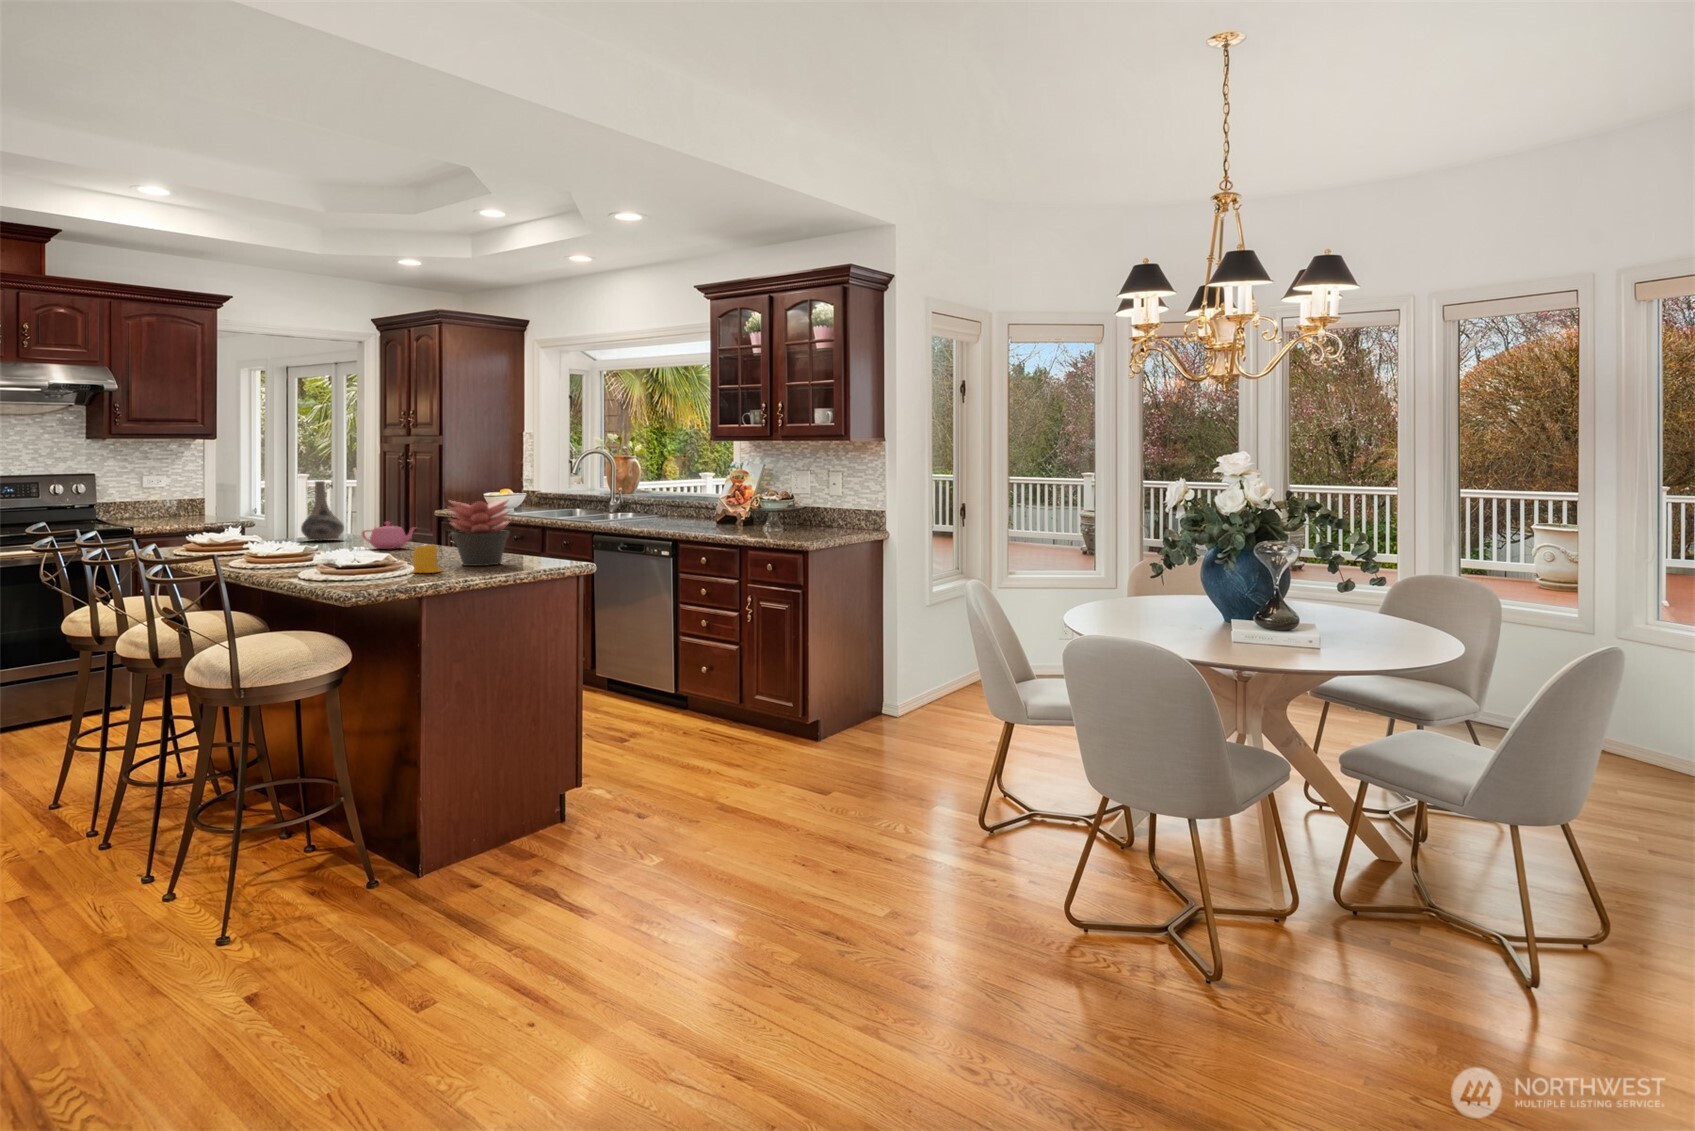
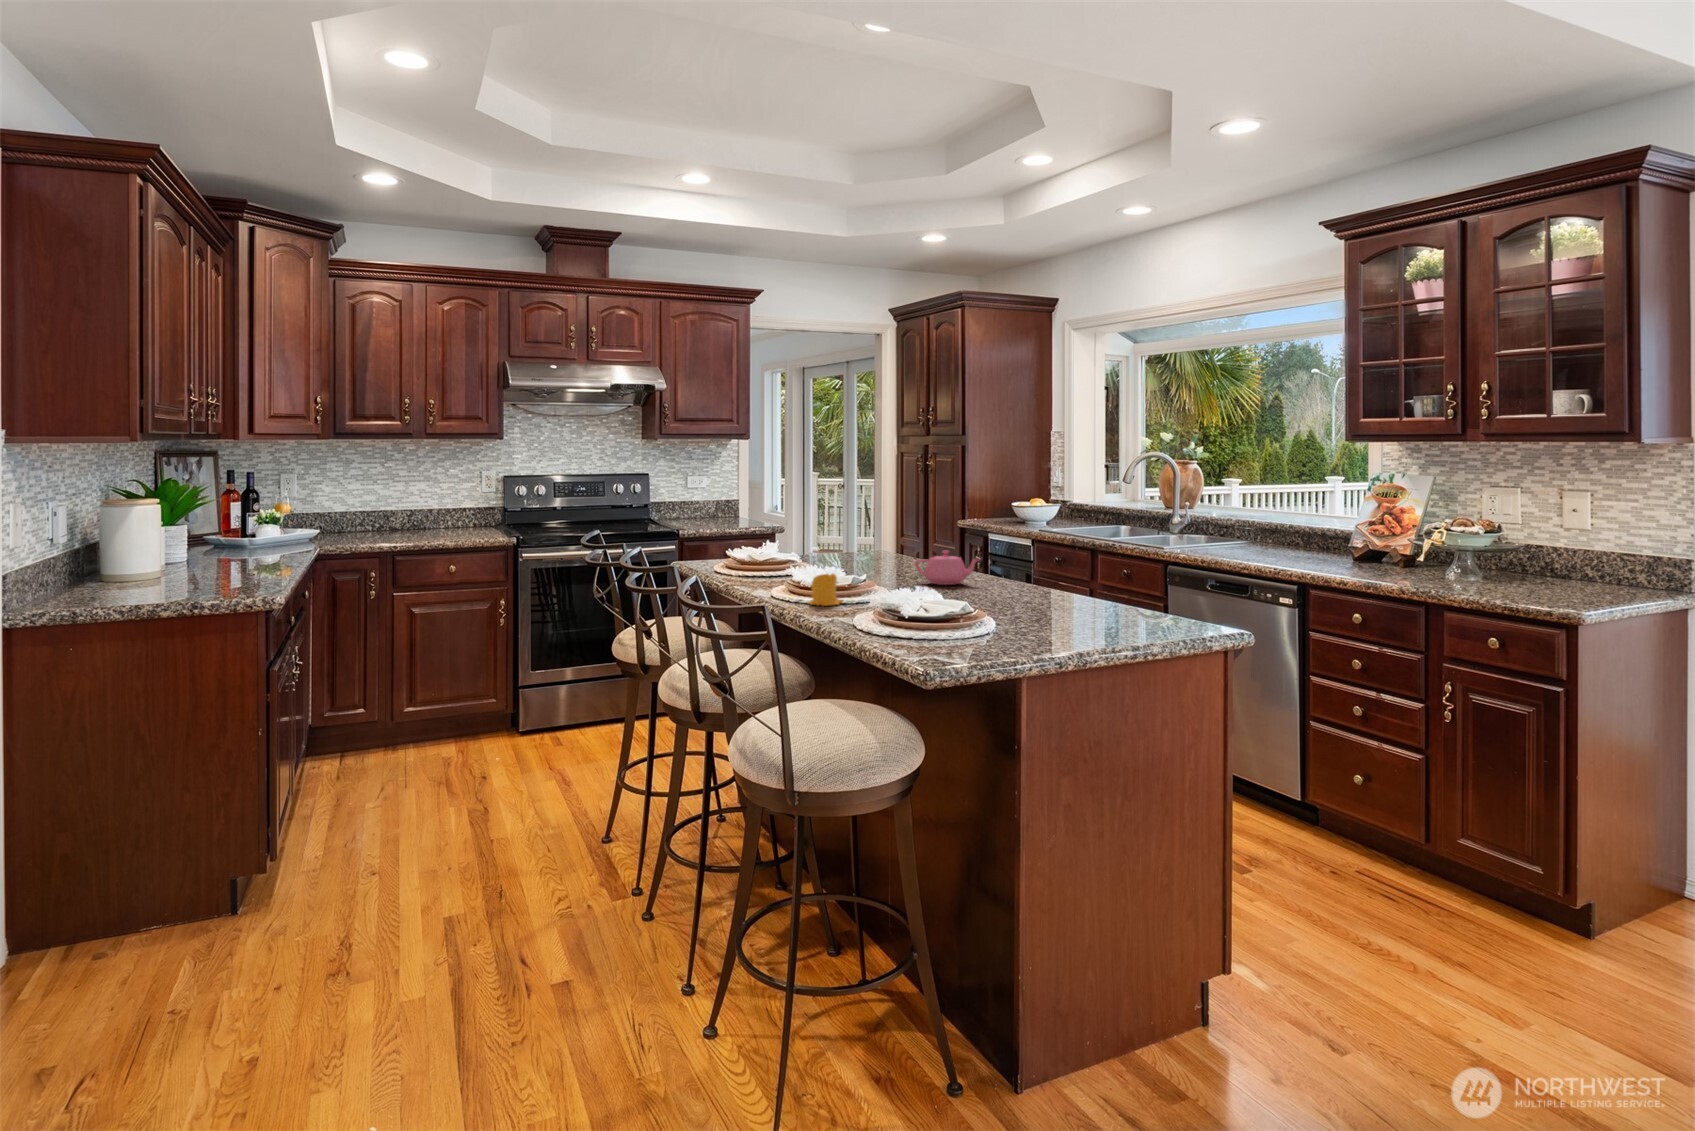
decorative vase: present [301,481,344,540] -> none [842,495,887,564]
succulent plant: present [449,500,510,566] -> none [1046,537,1131,631]
candle: present [411,545,442,573] -> present [809,574,843,606]

